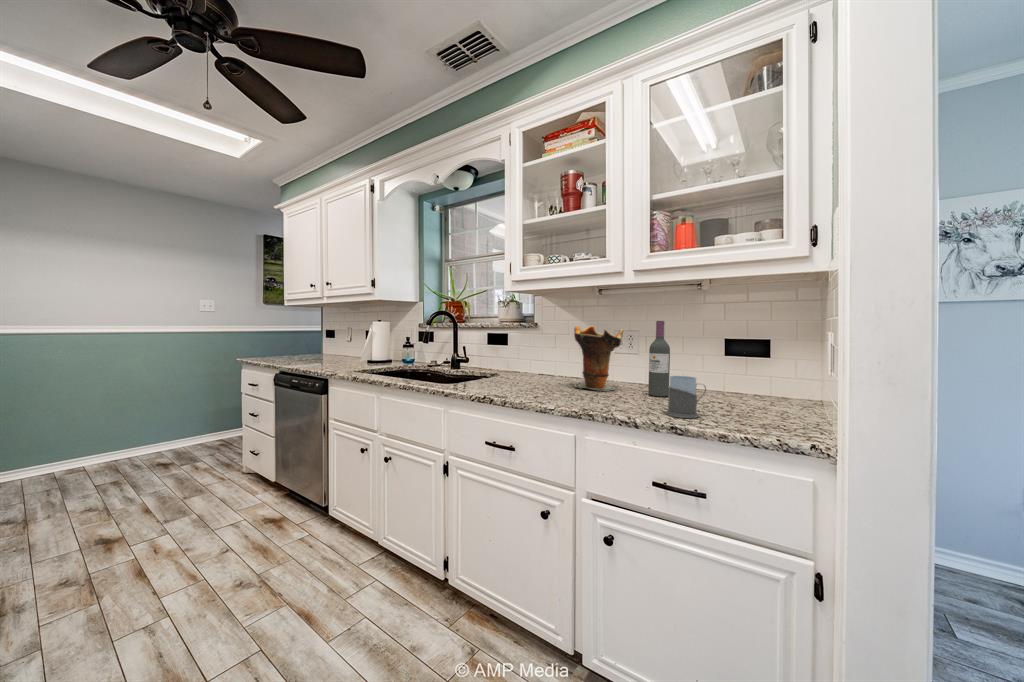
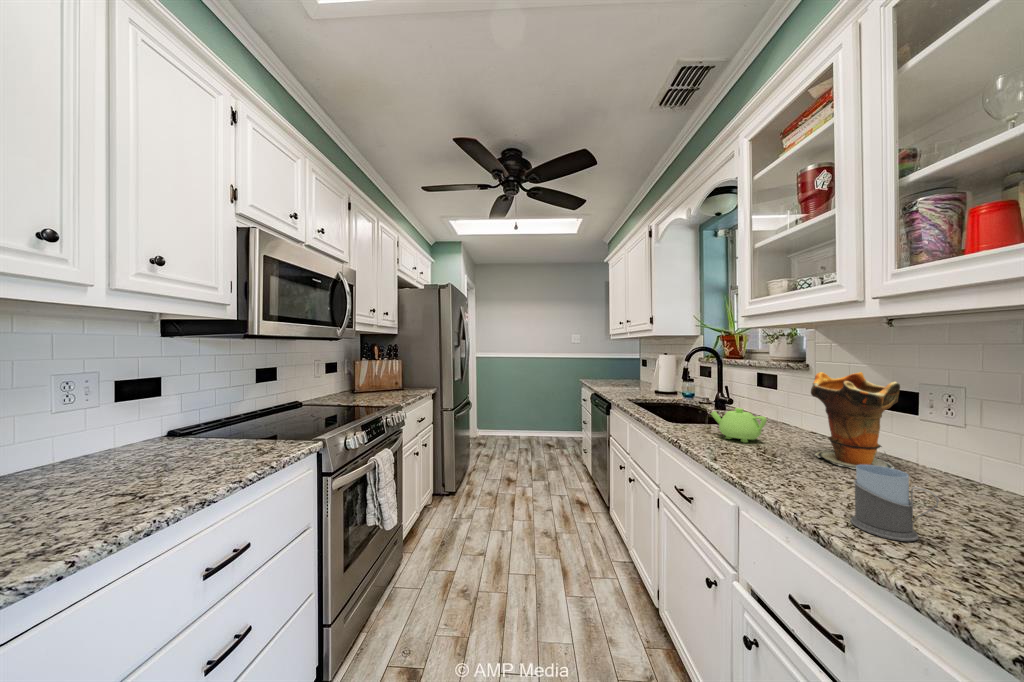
wine bottle: present [648,321,670,397] -> none [934,373,989,507]
teapot: none [499,359,544,388] -> present [711,408,767,443]

